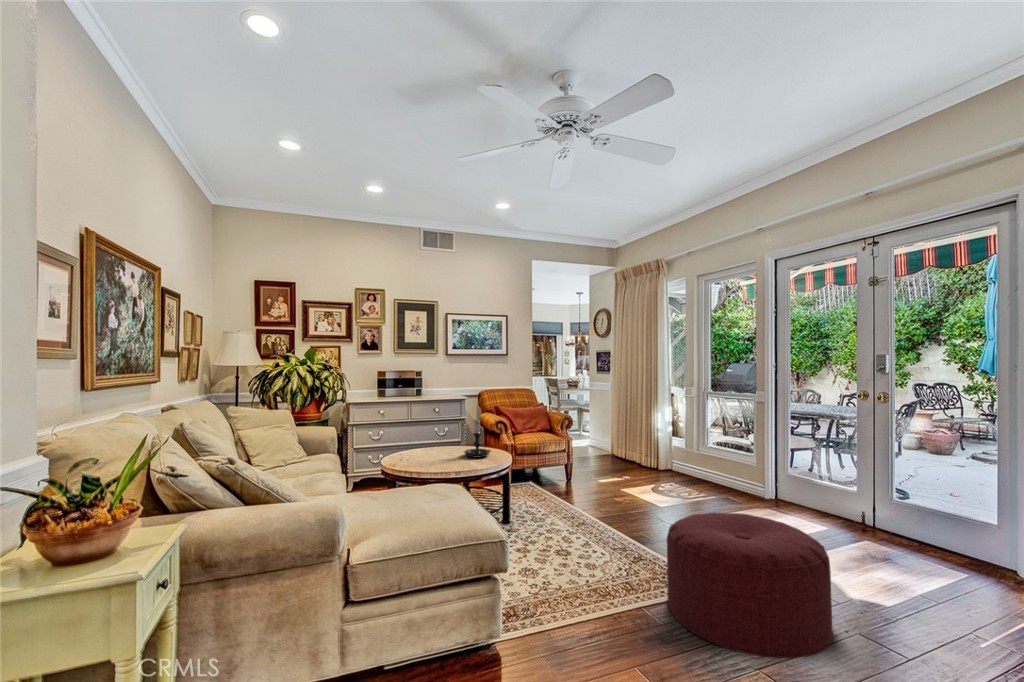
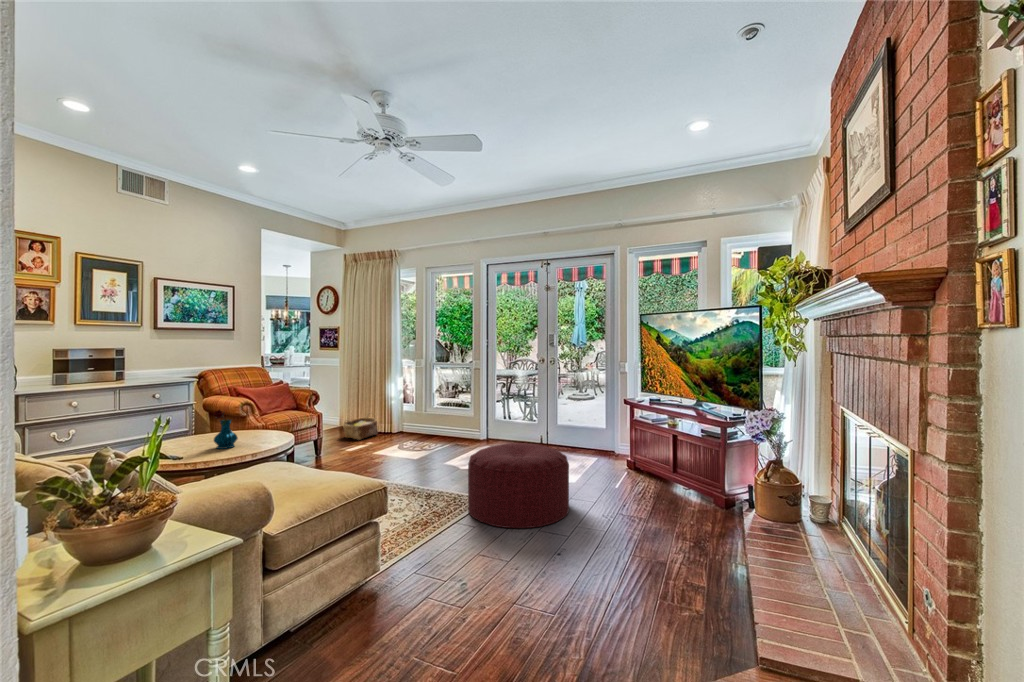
candle holder: present [464,419,491,458] -> none [234,395,267,437]
vase: none [438,429,457,466] -> present [214,410,238,449]
woven basket: none [606,443,644,472] -> present [343,416,378,440]

